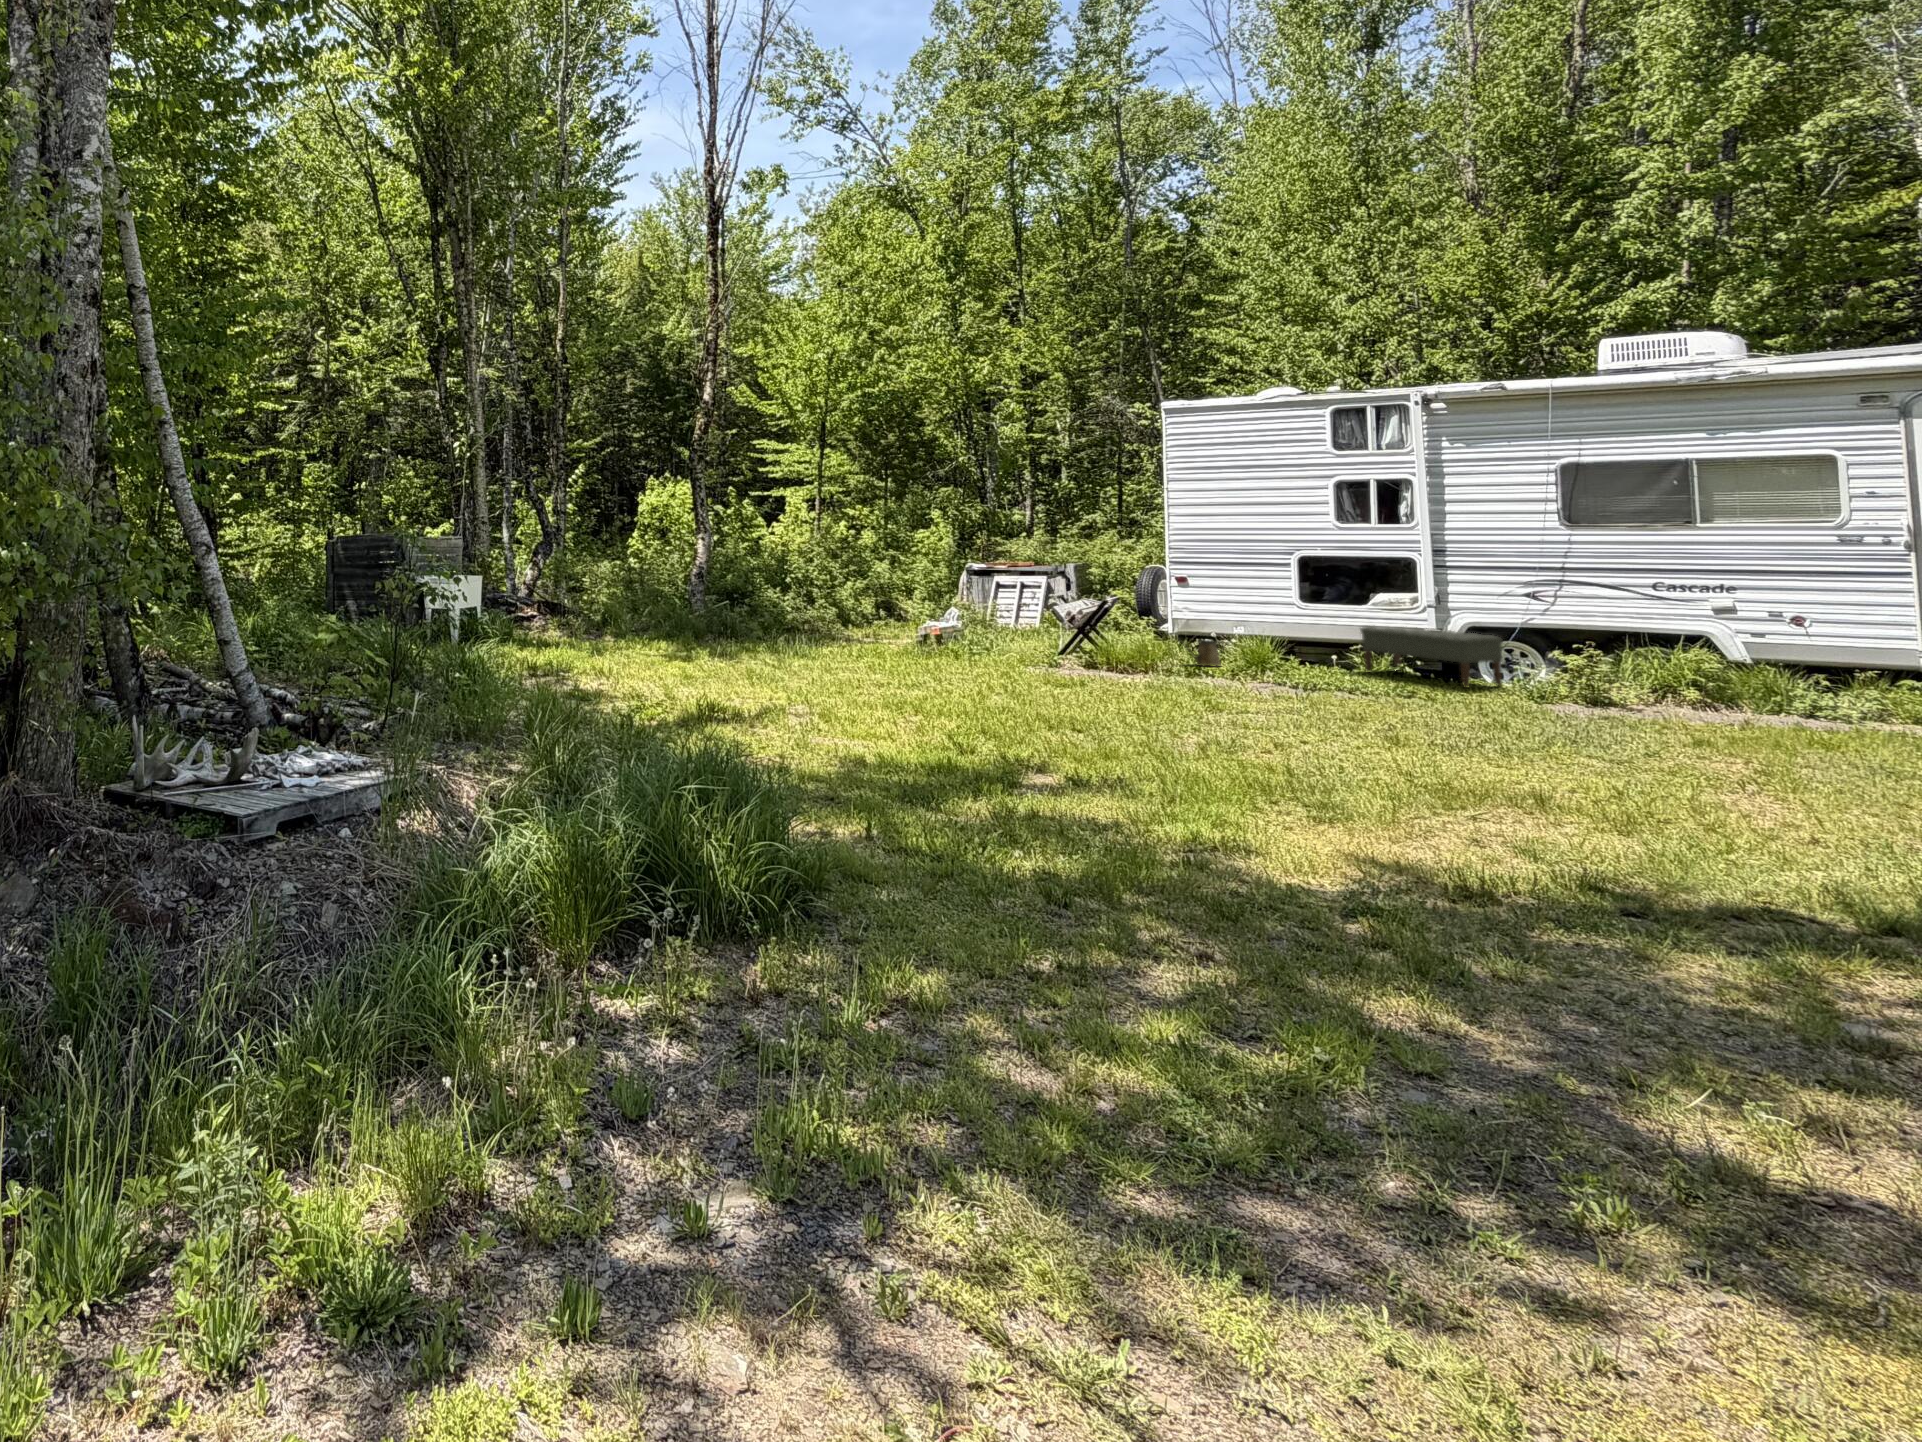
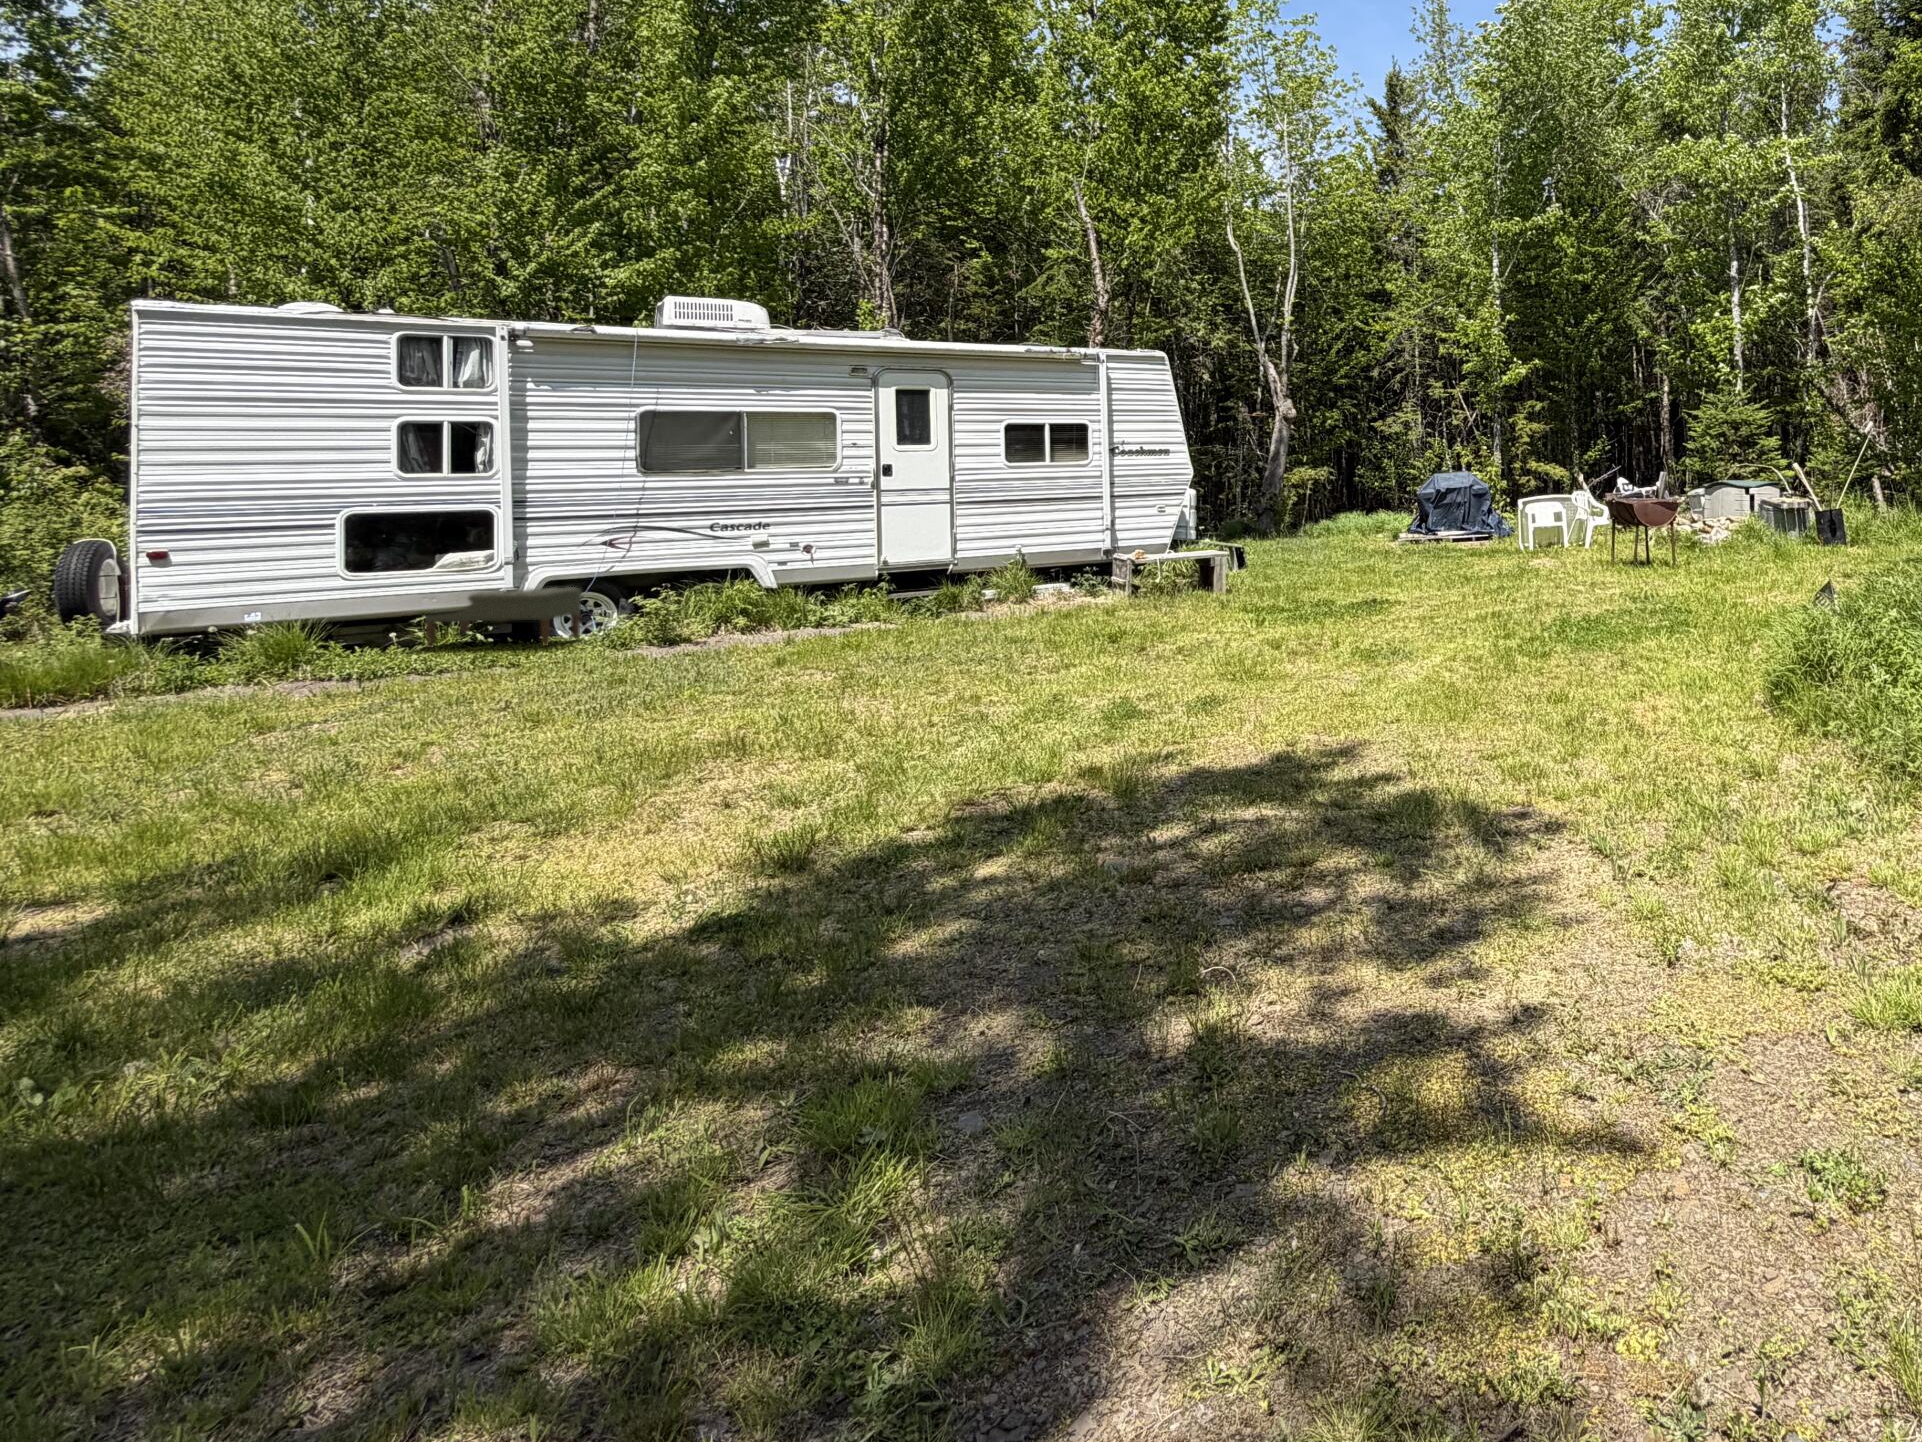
watering can: present [1185,640,1224,667] -> none [141,639,225,676]

